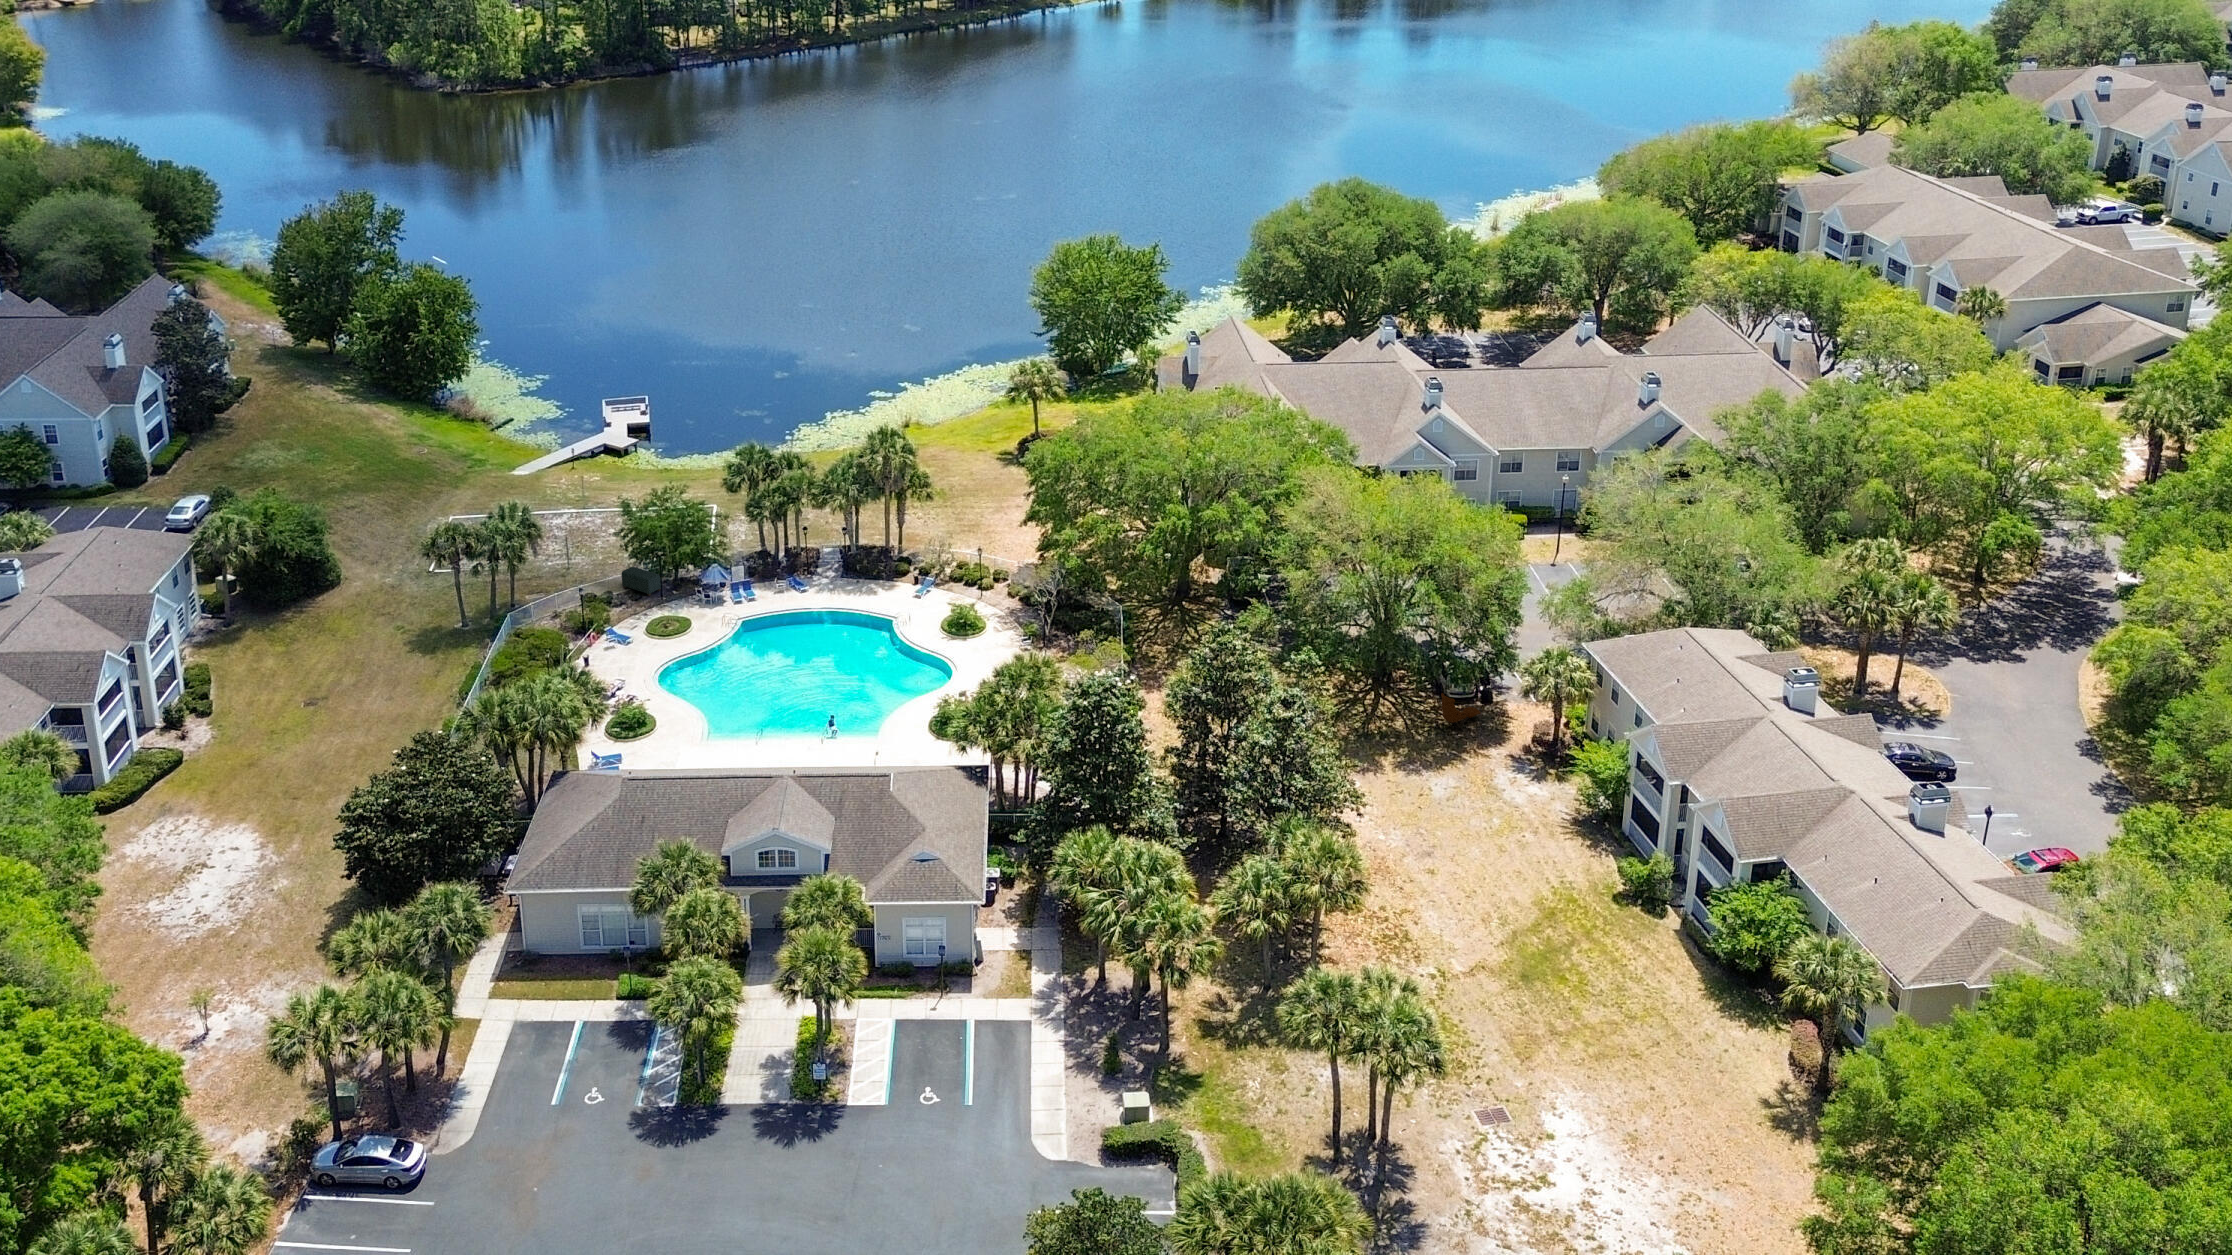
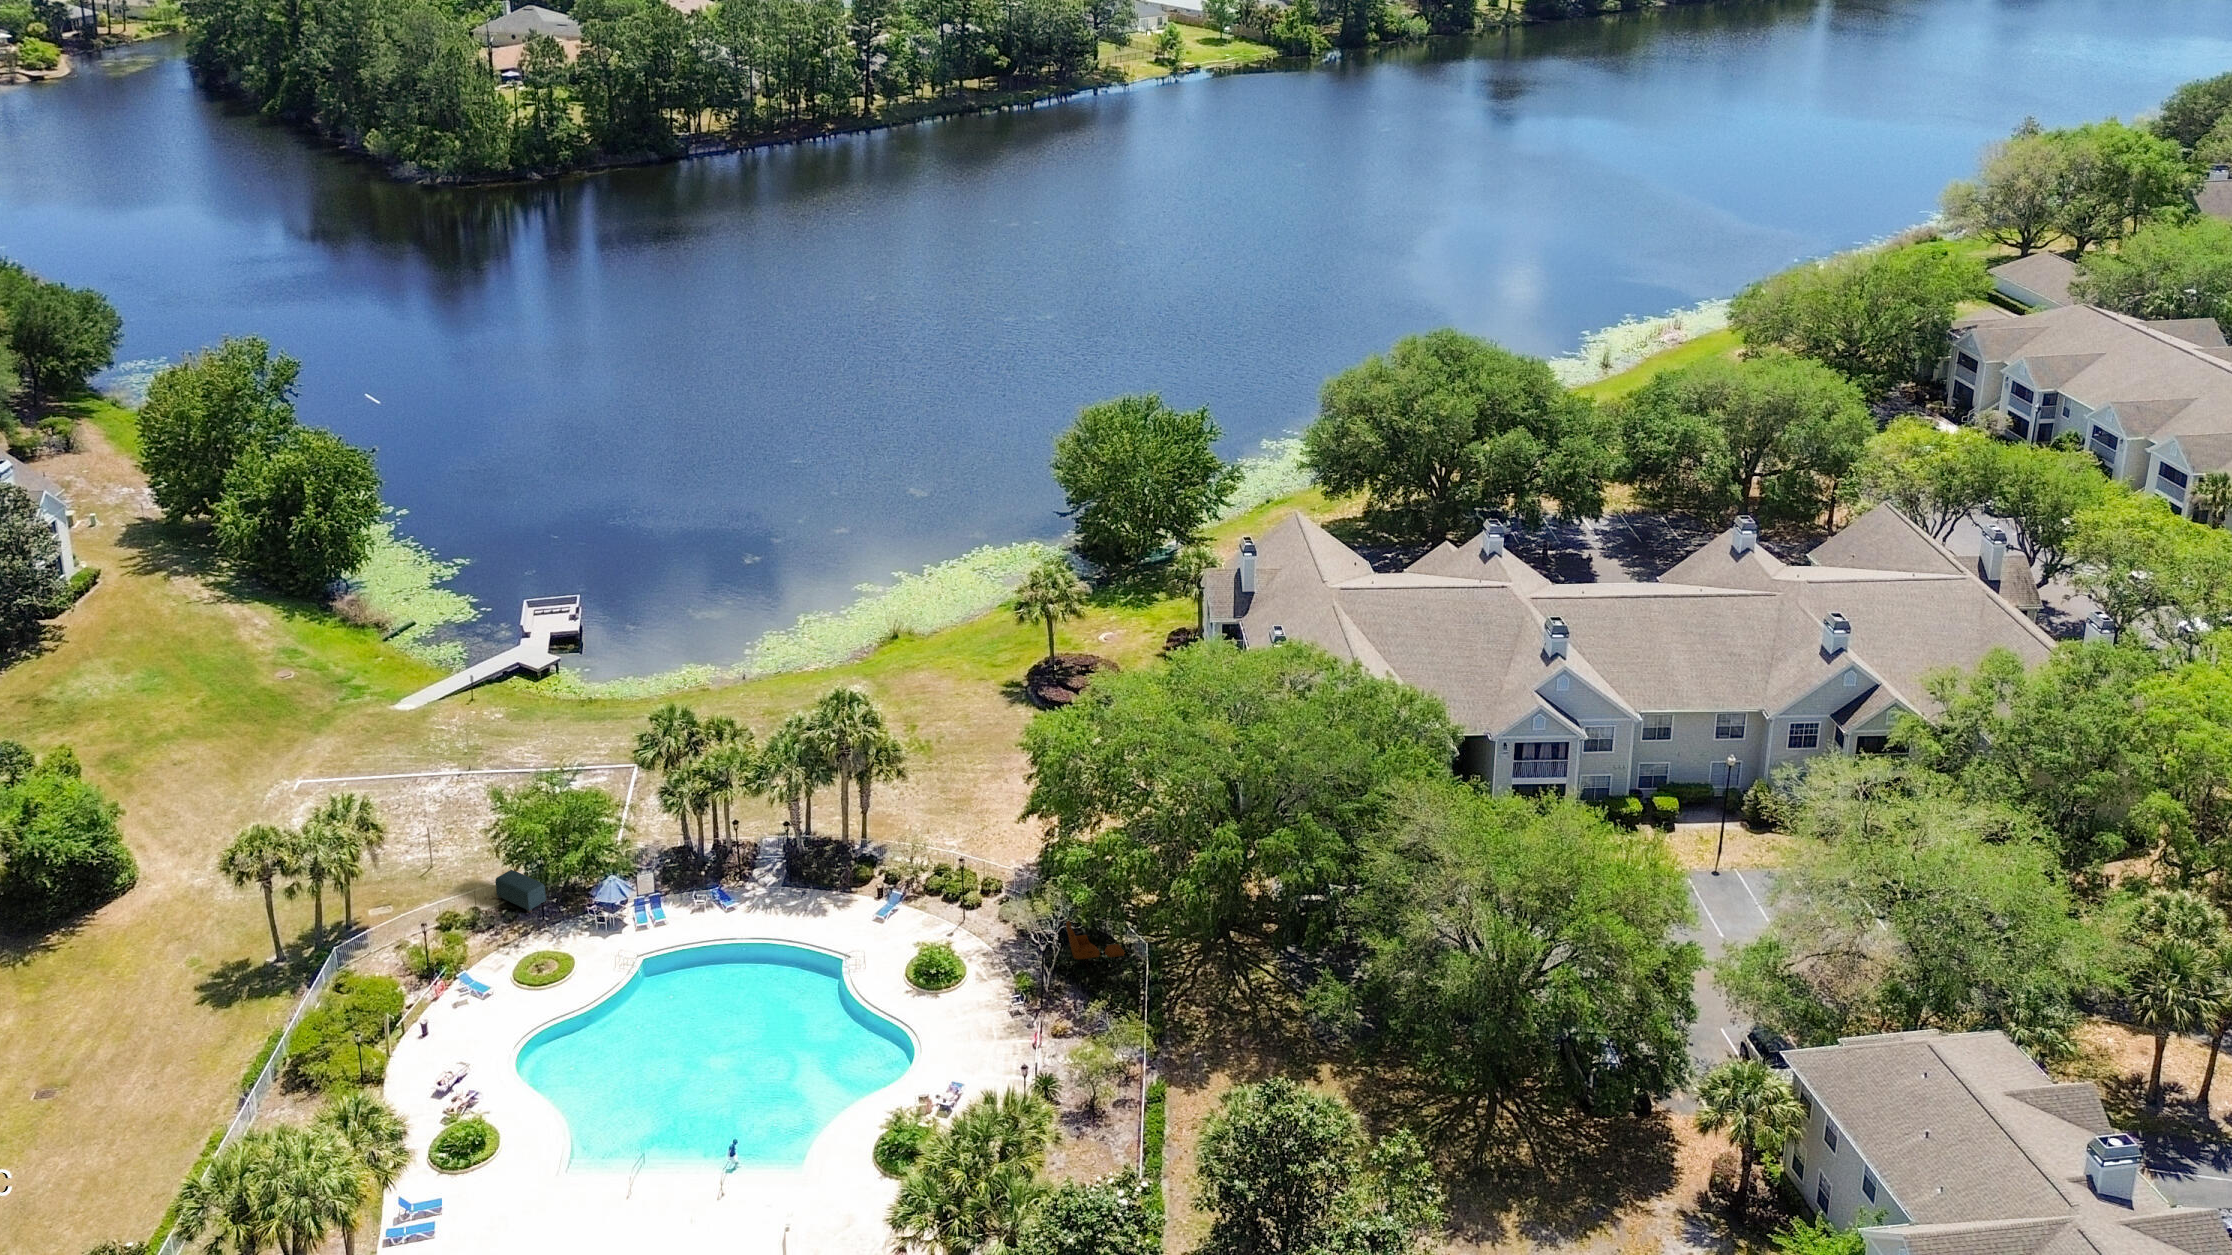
lounge chair: present [1441,693,1481,731] -> present [1066,921,1125,973]

